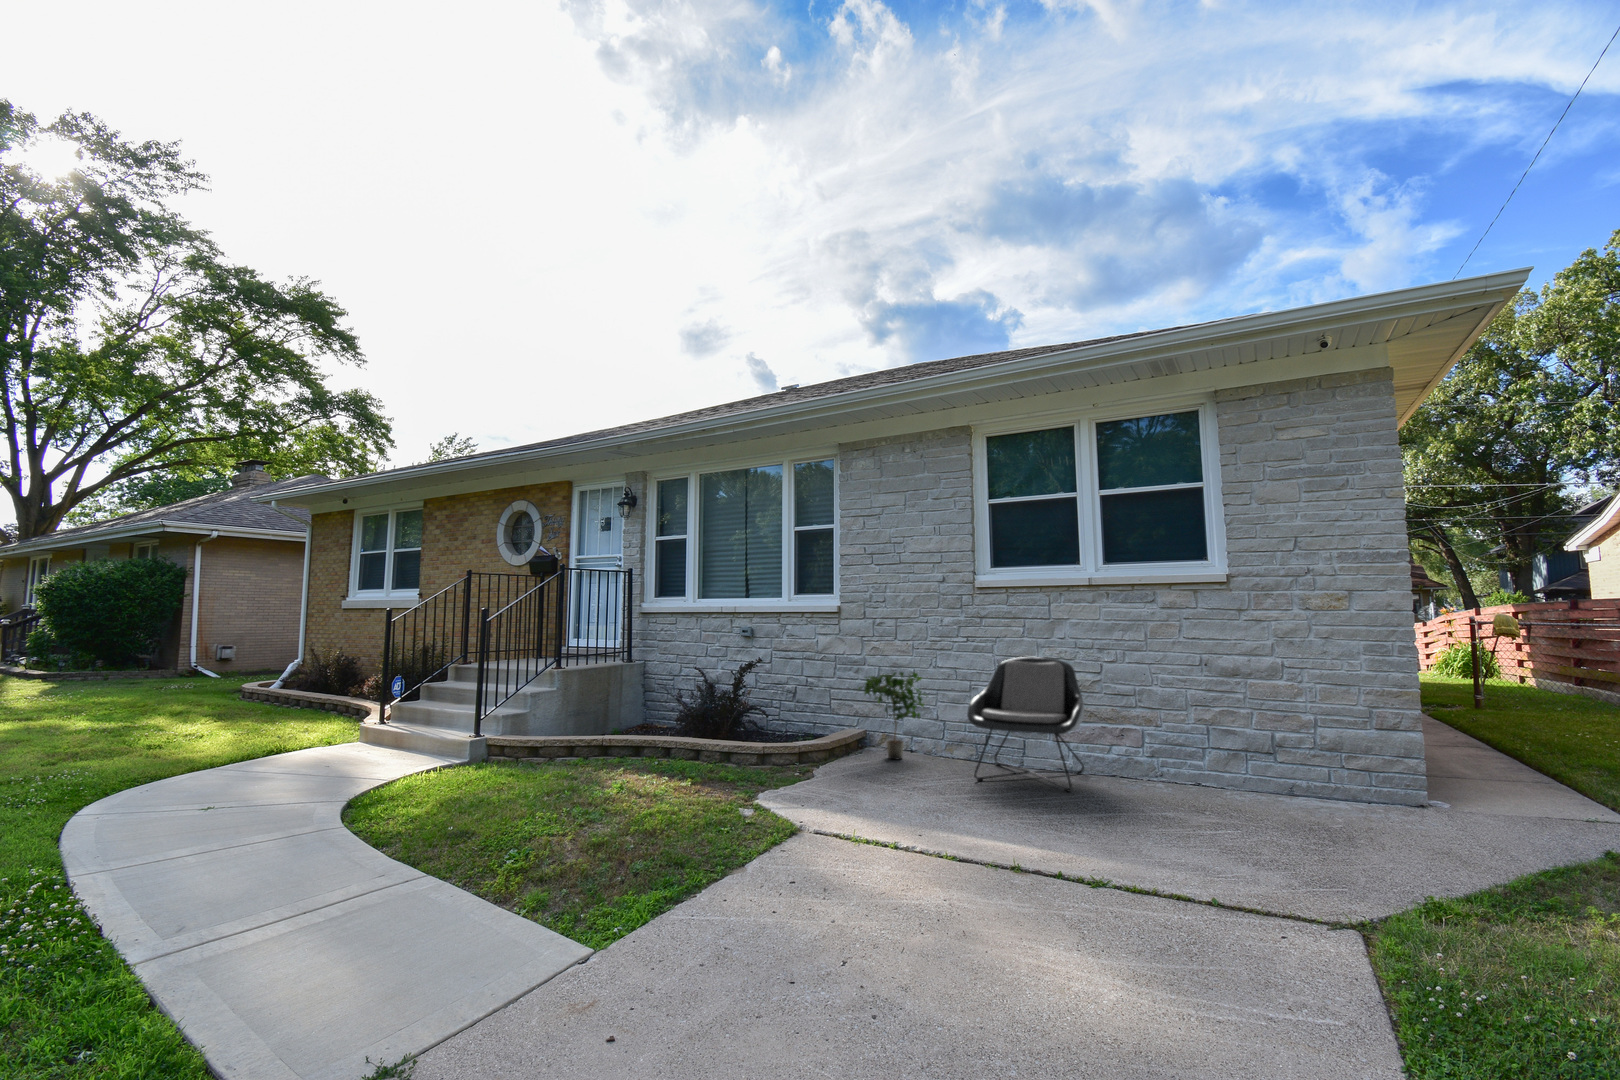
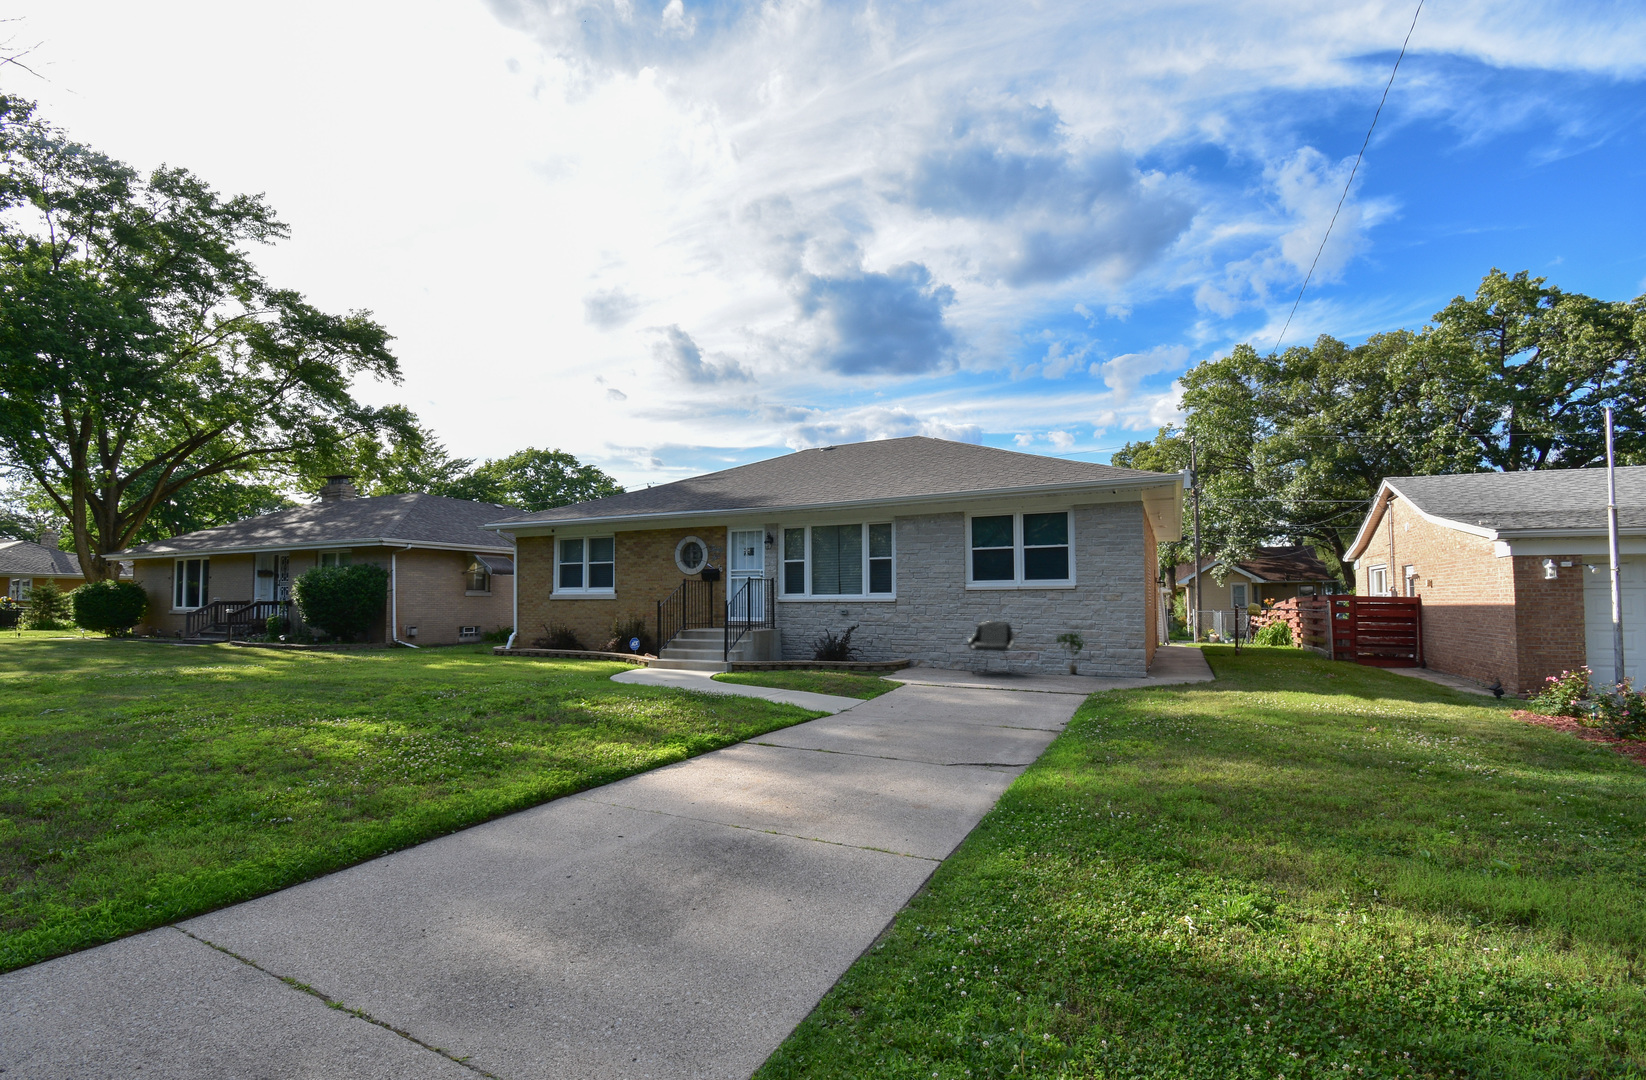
potted plant: present [858,672,925,759] -> present [1057,632,1085,674]

